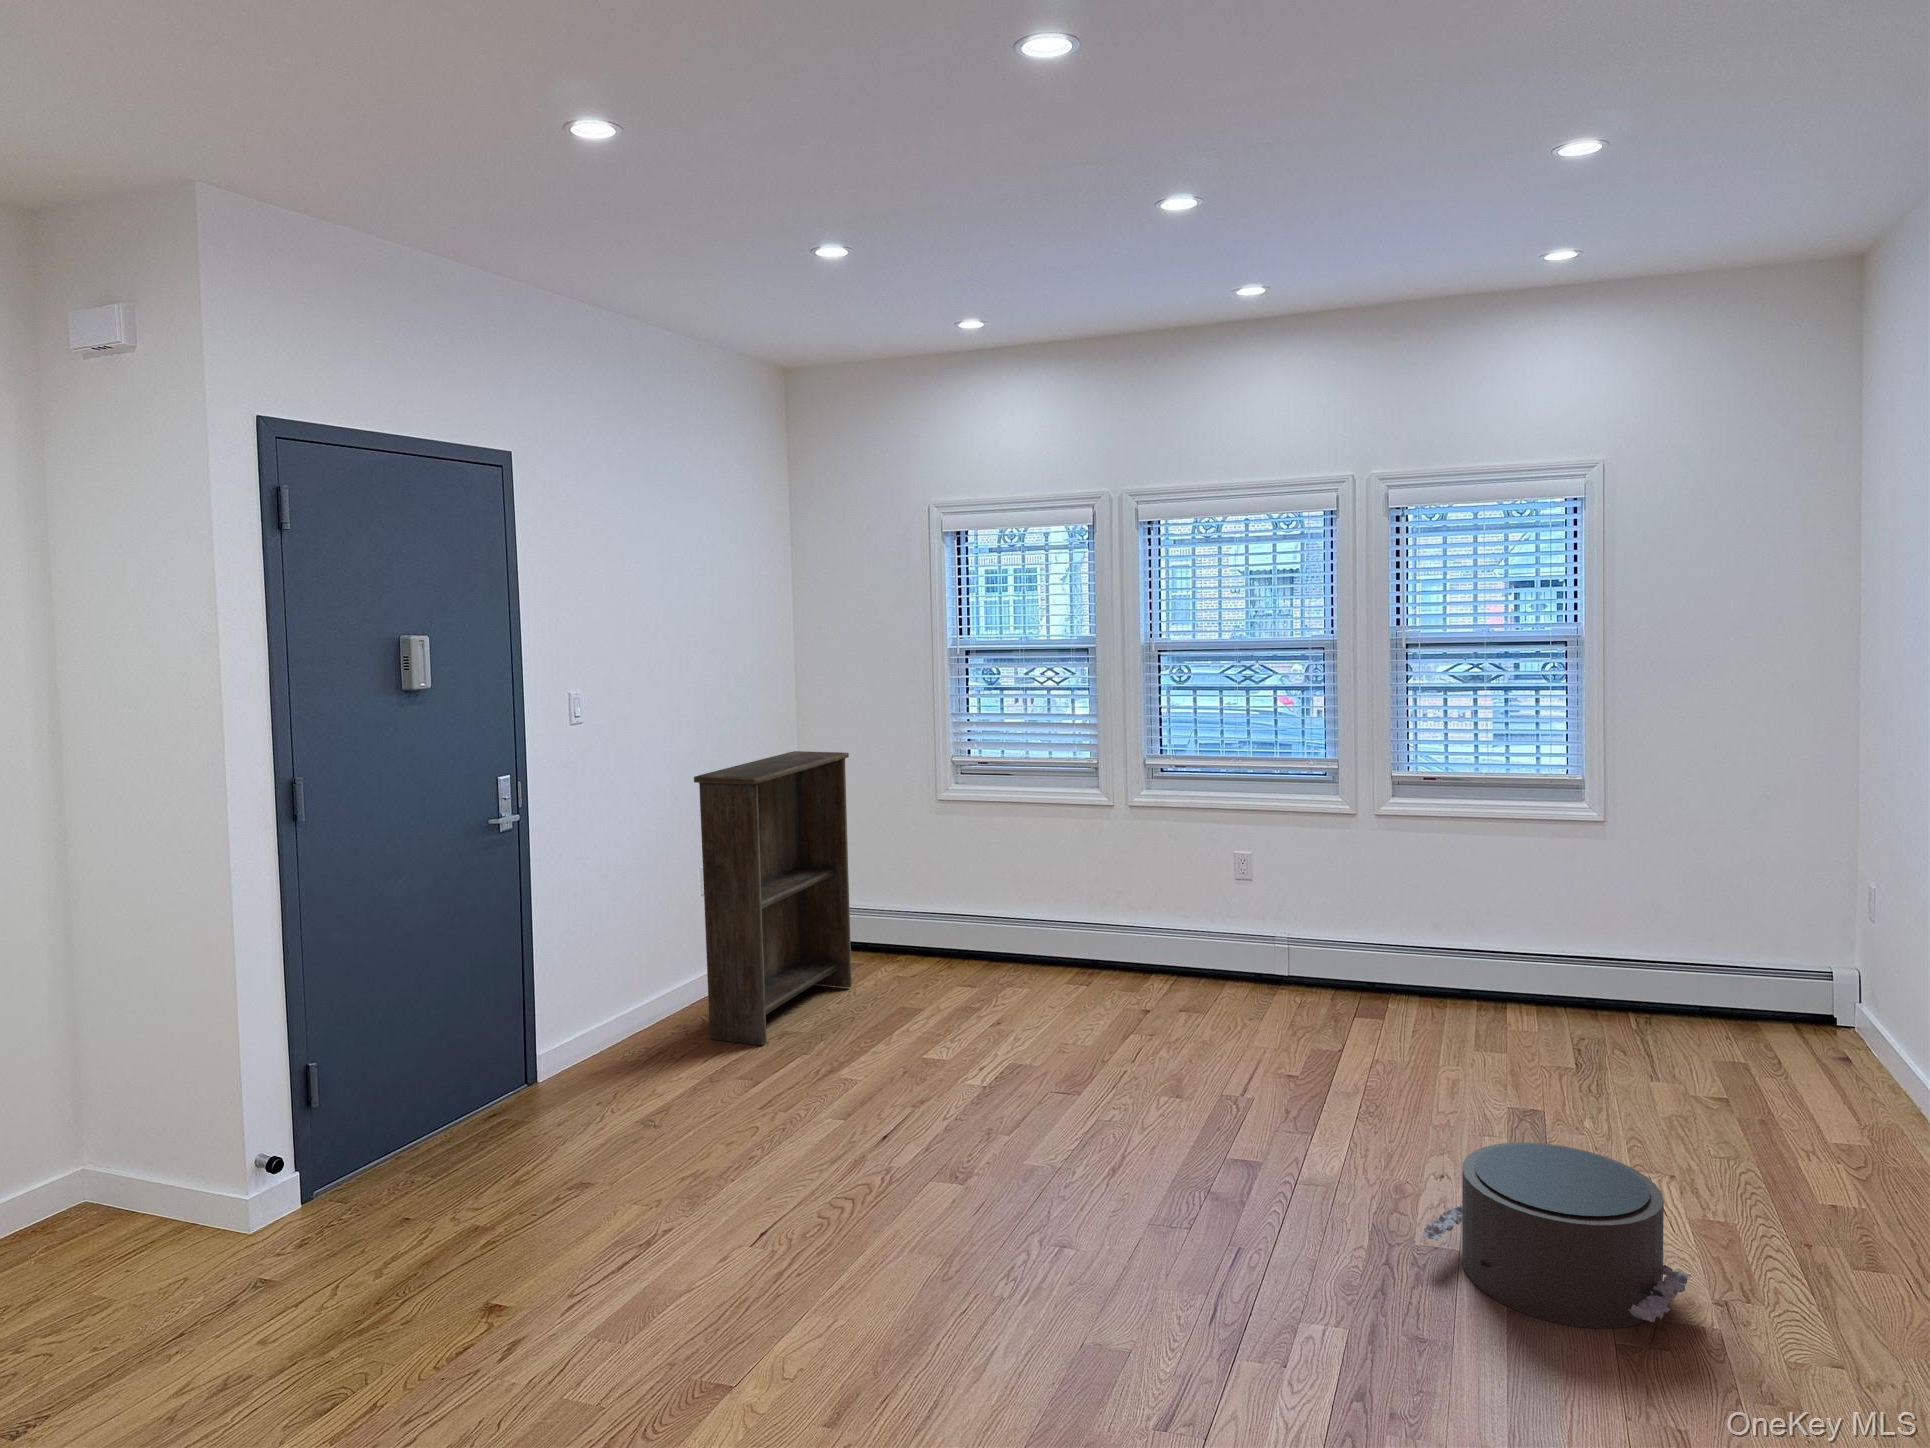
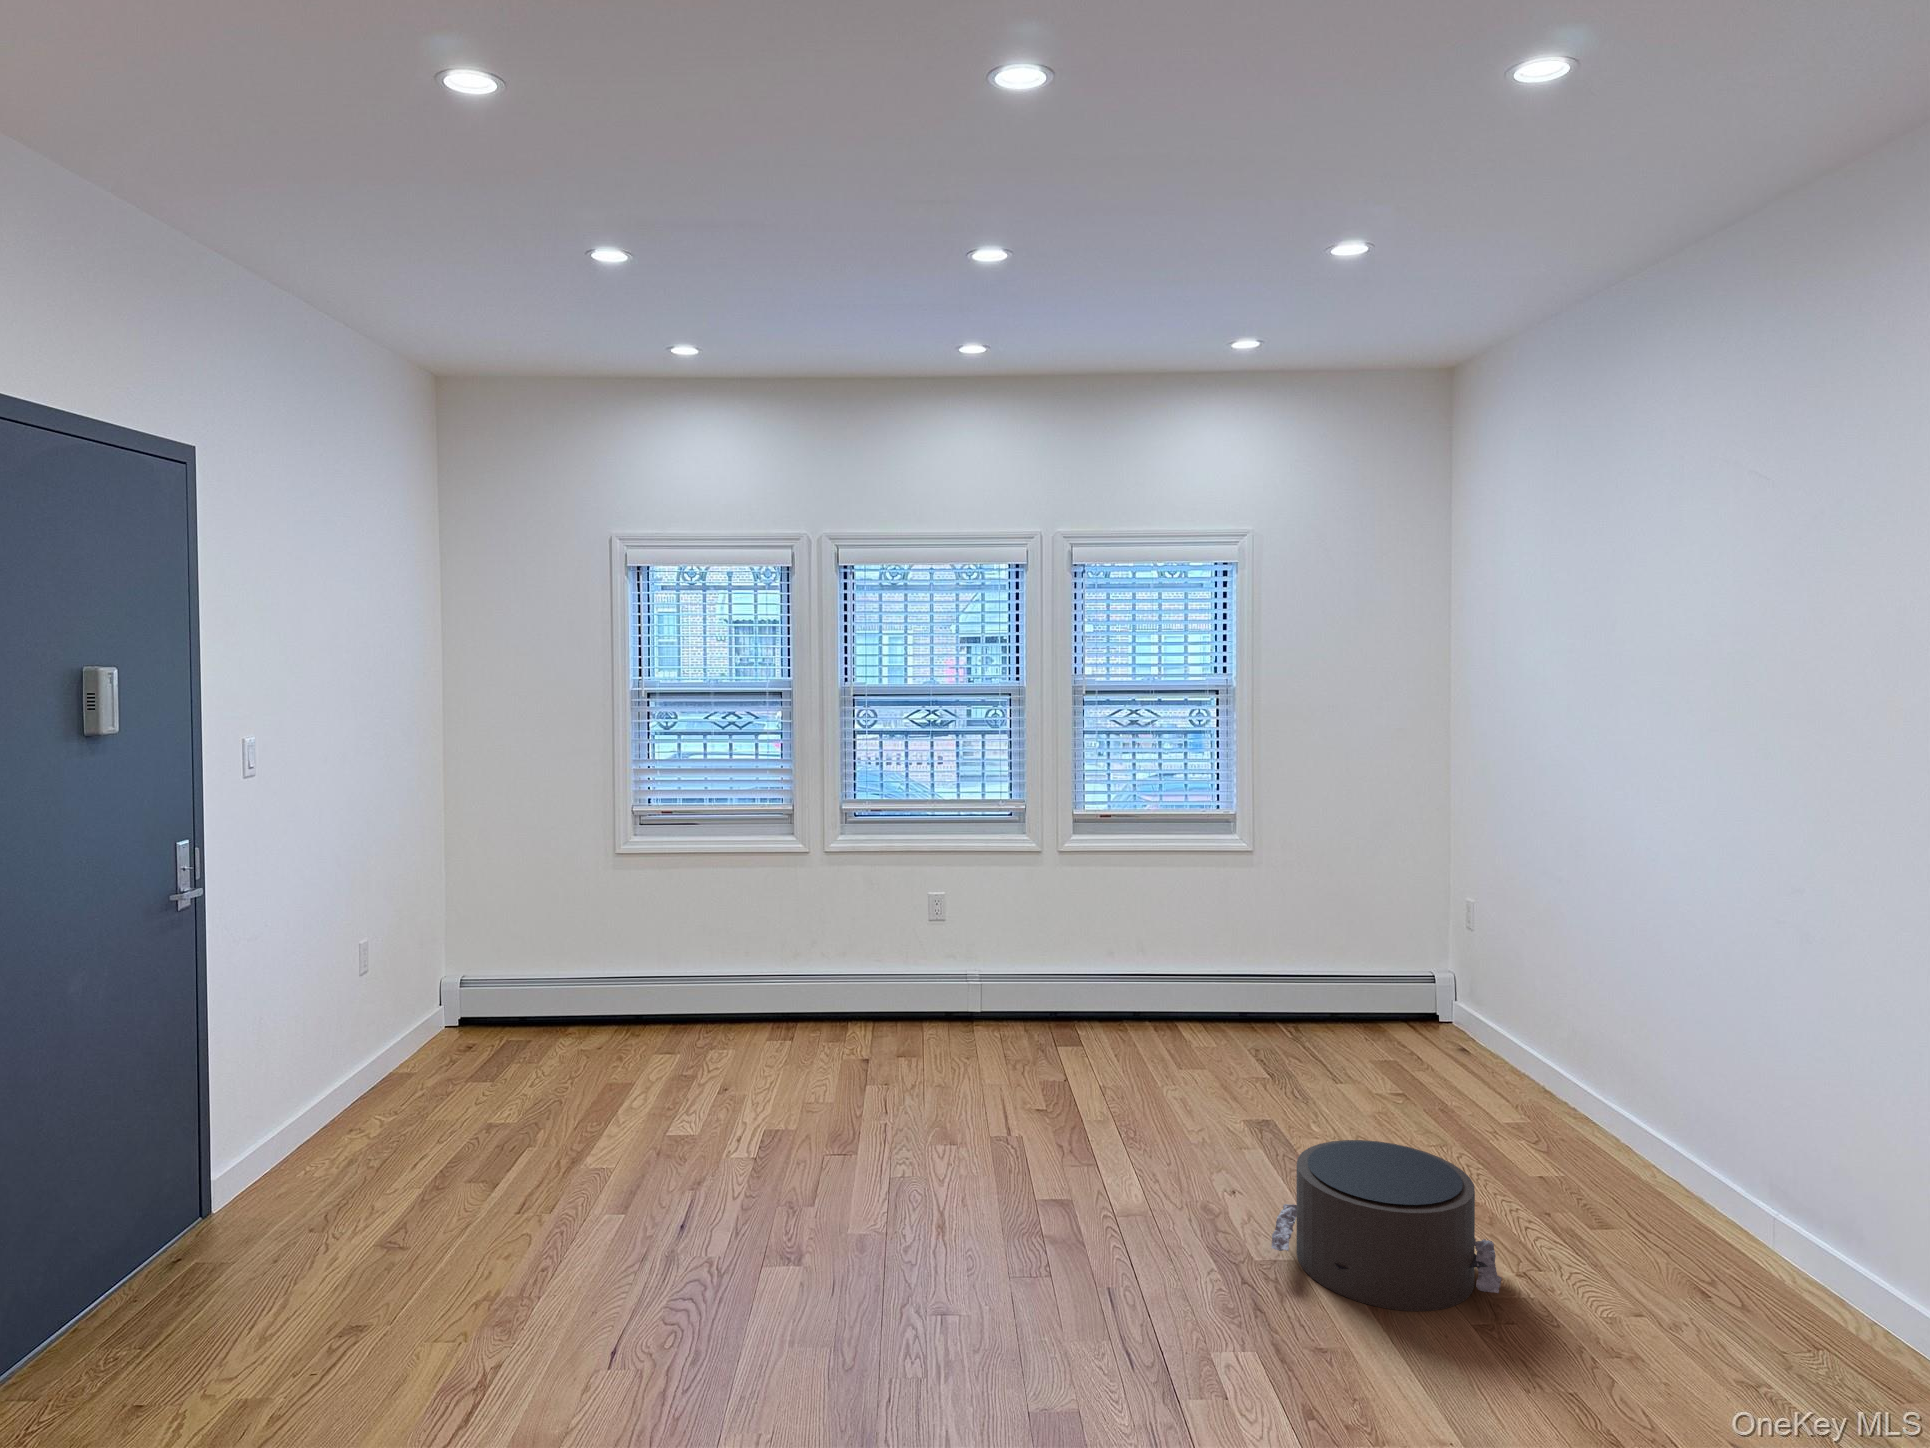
bookshelf: present [694,751,852,1045] -> none [374,806,535,1158]

